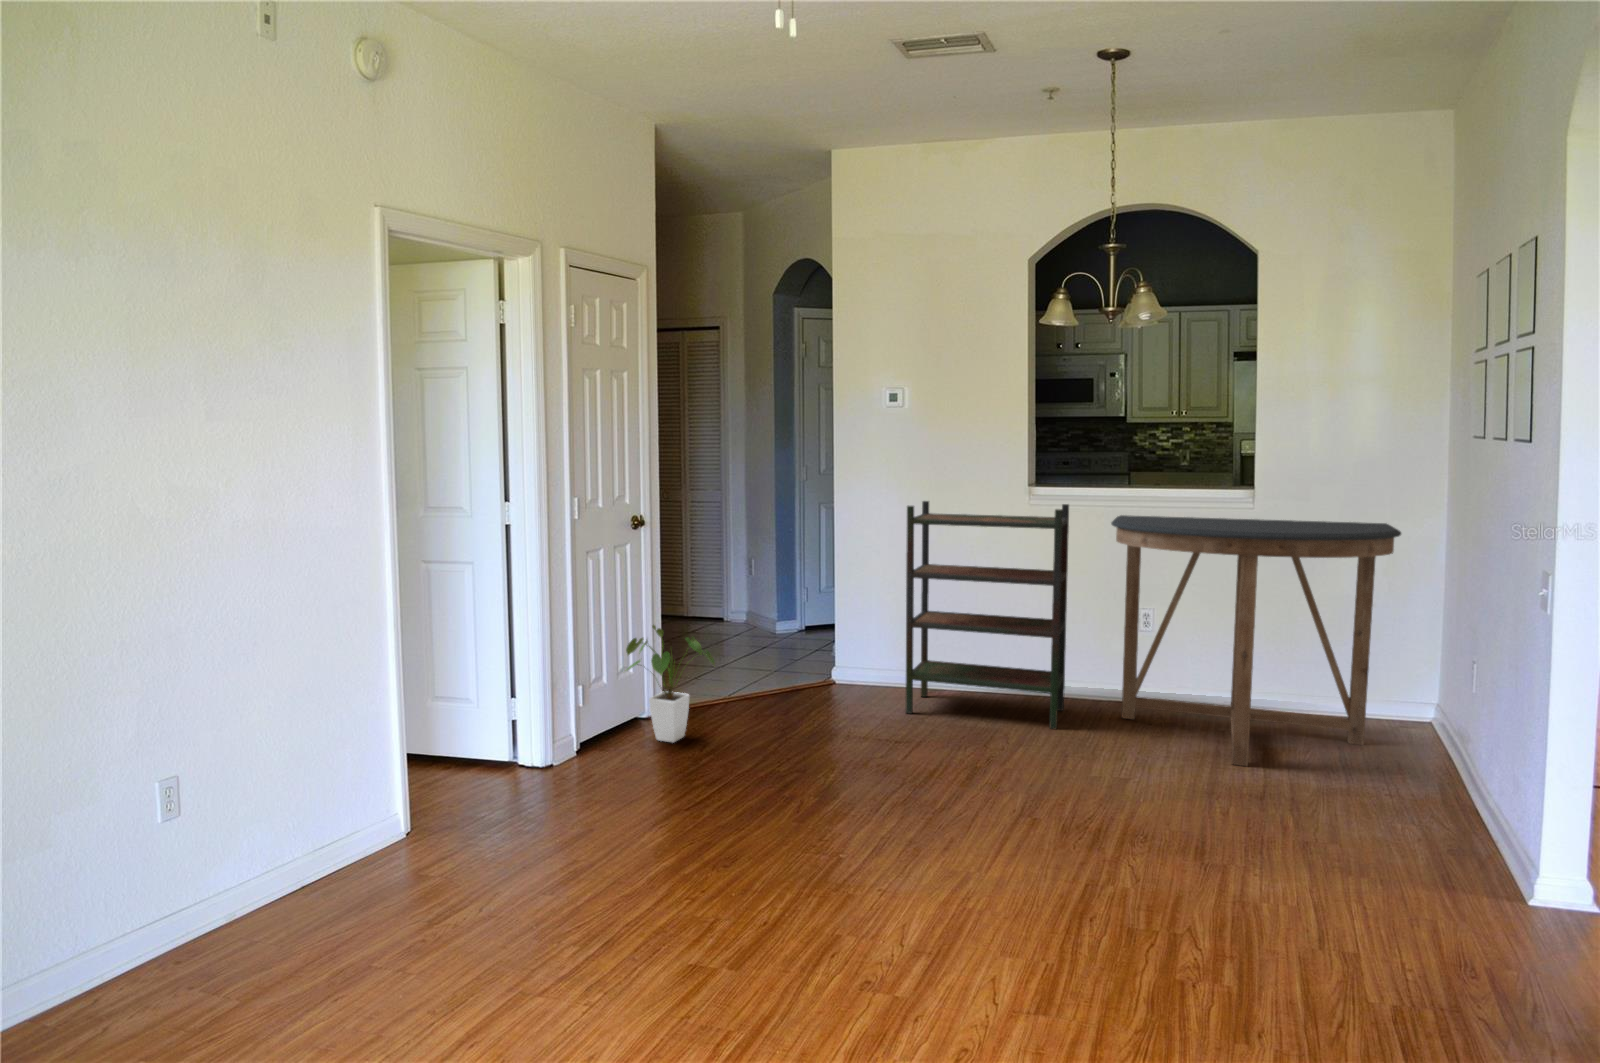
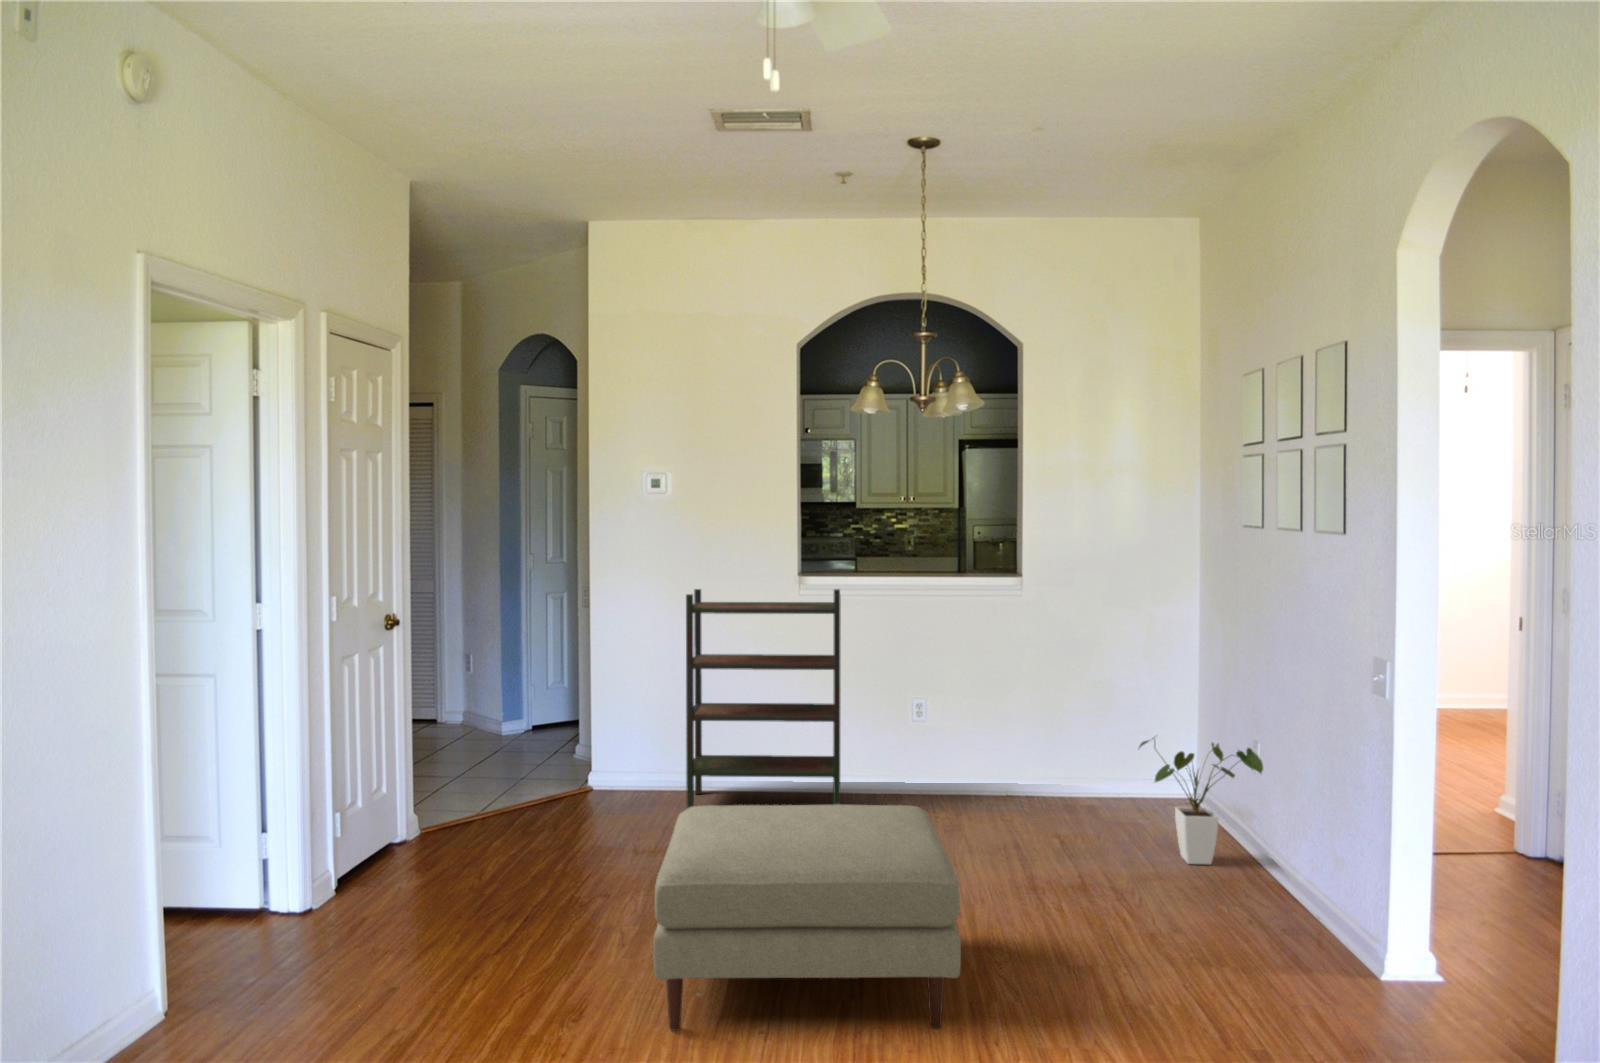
console table: present [1111,515,1401,766] -> none [884,599,1127,829]
house plant: present [626,625,715,742] -> present [1139,737,1263,864]
ottoman: none [776,714,1102,980] -> present [653,805,961,1031]

